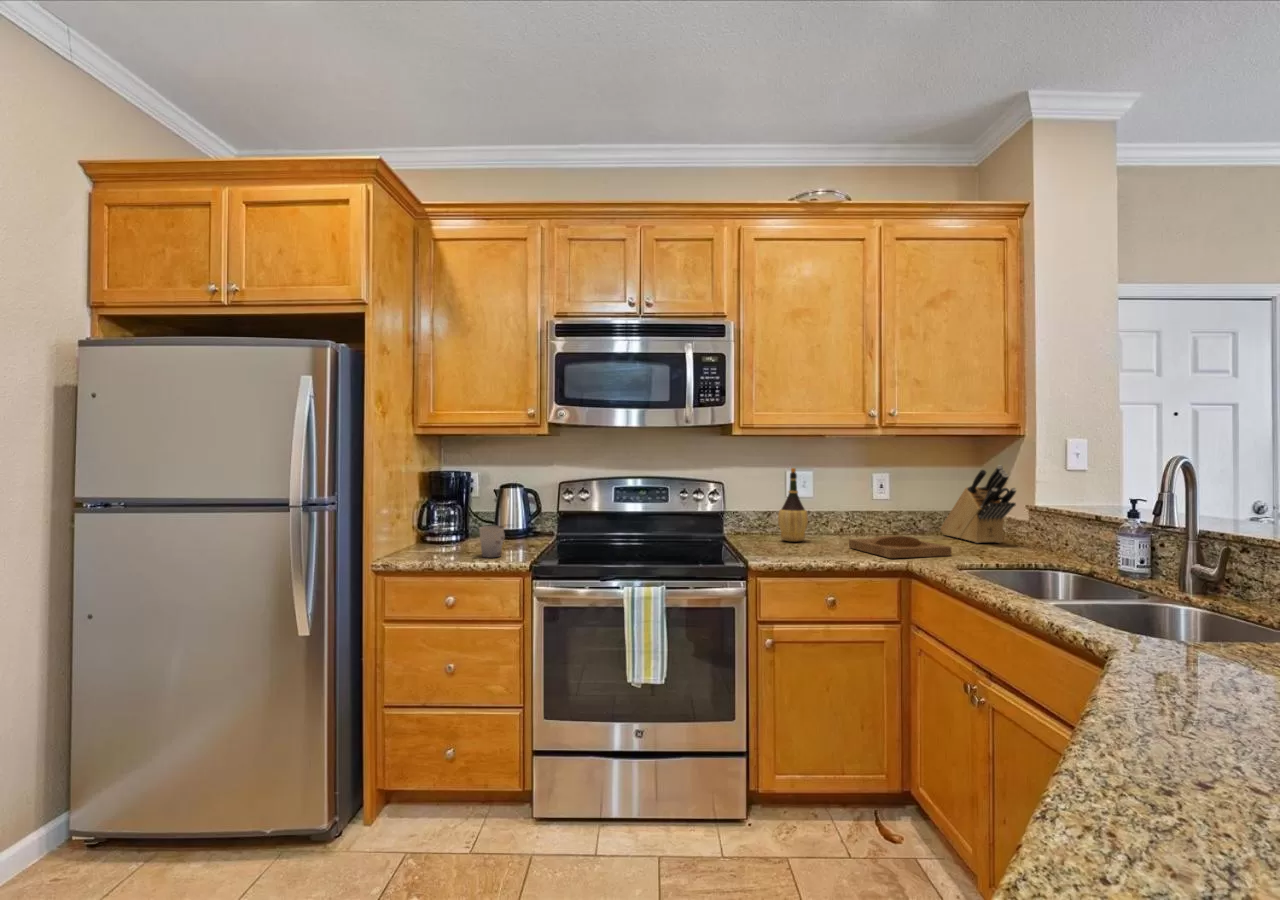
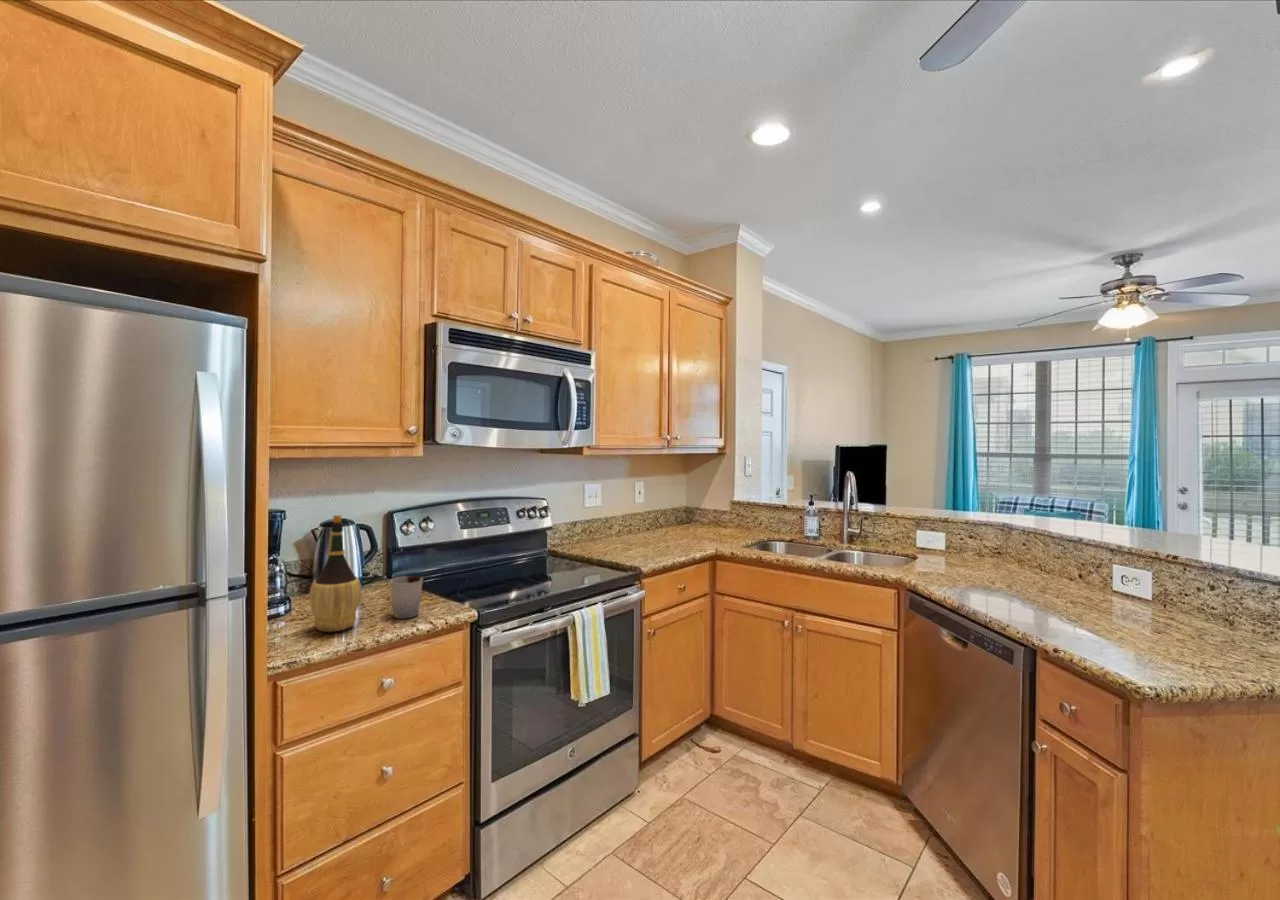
knife block: present [941,465,1016,543] -> none [671,475,733,530]
wine bottle: present [778,468,808,541] -> present [309,515,362,632]
tray: present [849,536,951,558] -> none [658,532,723,551]

